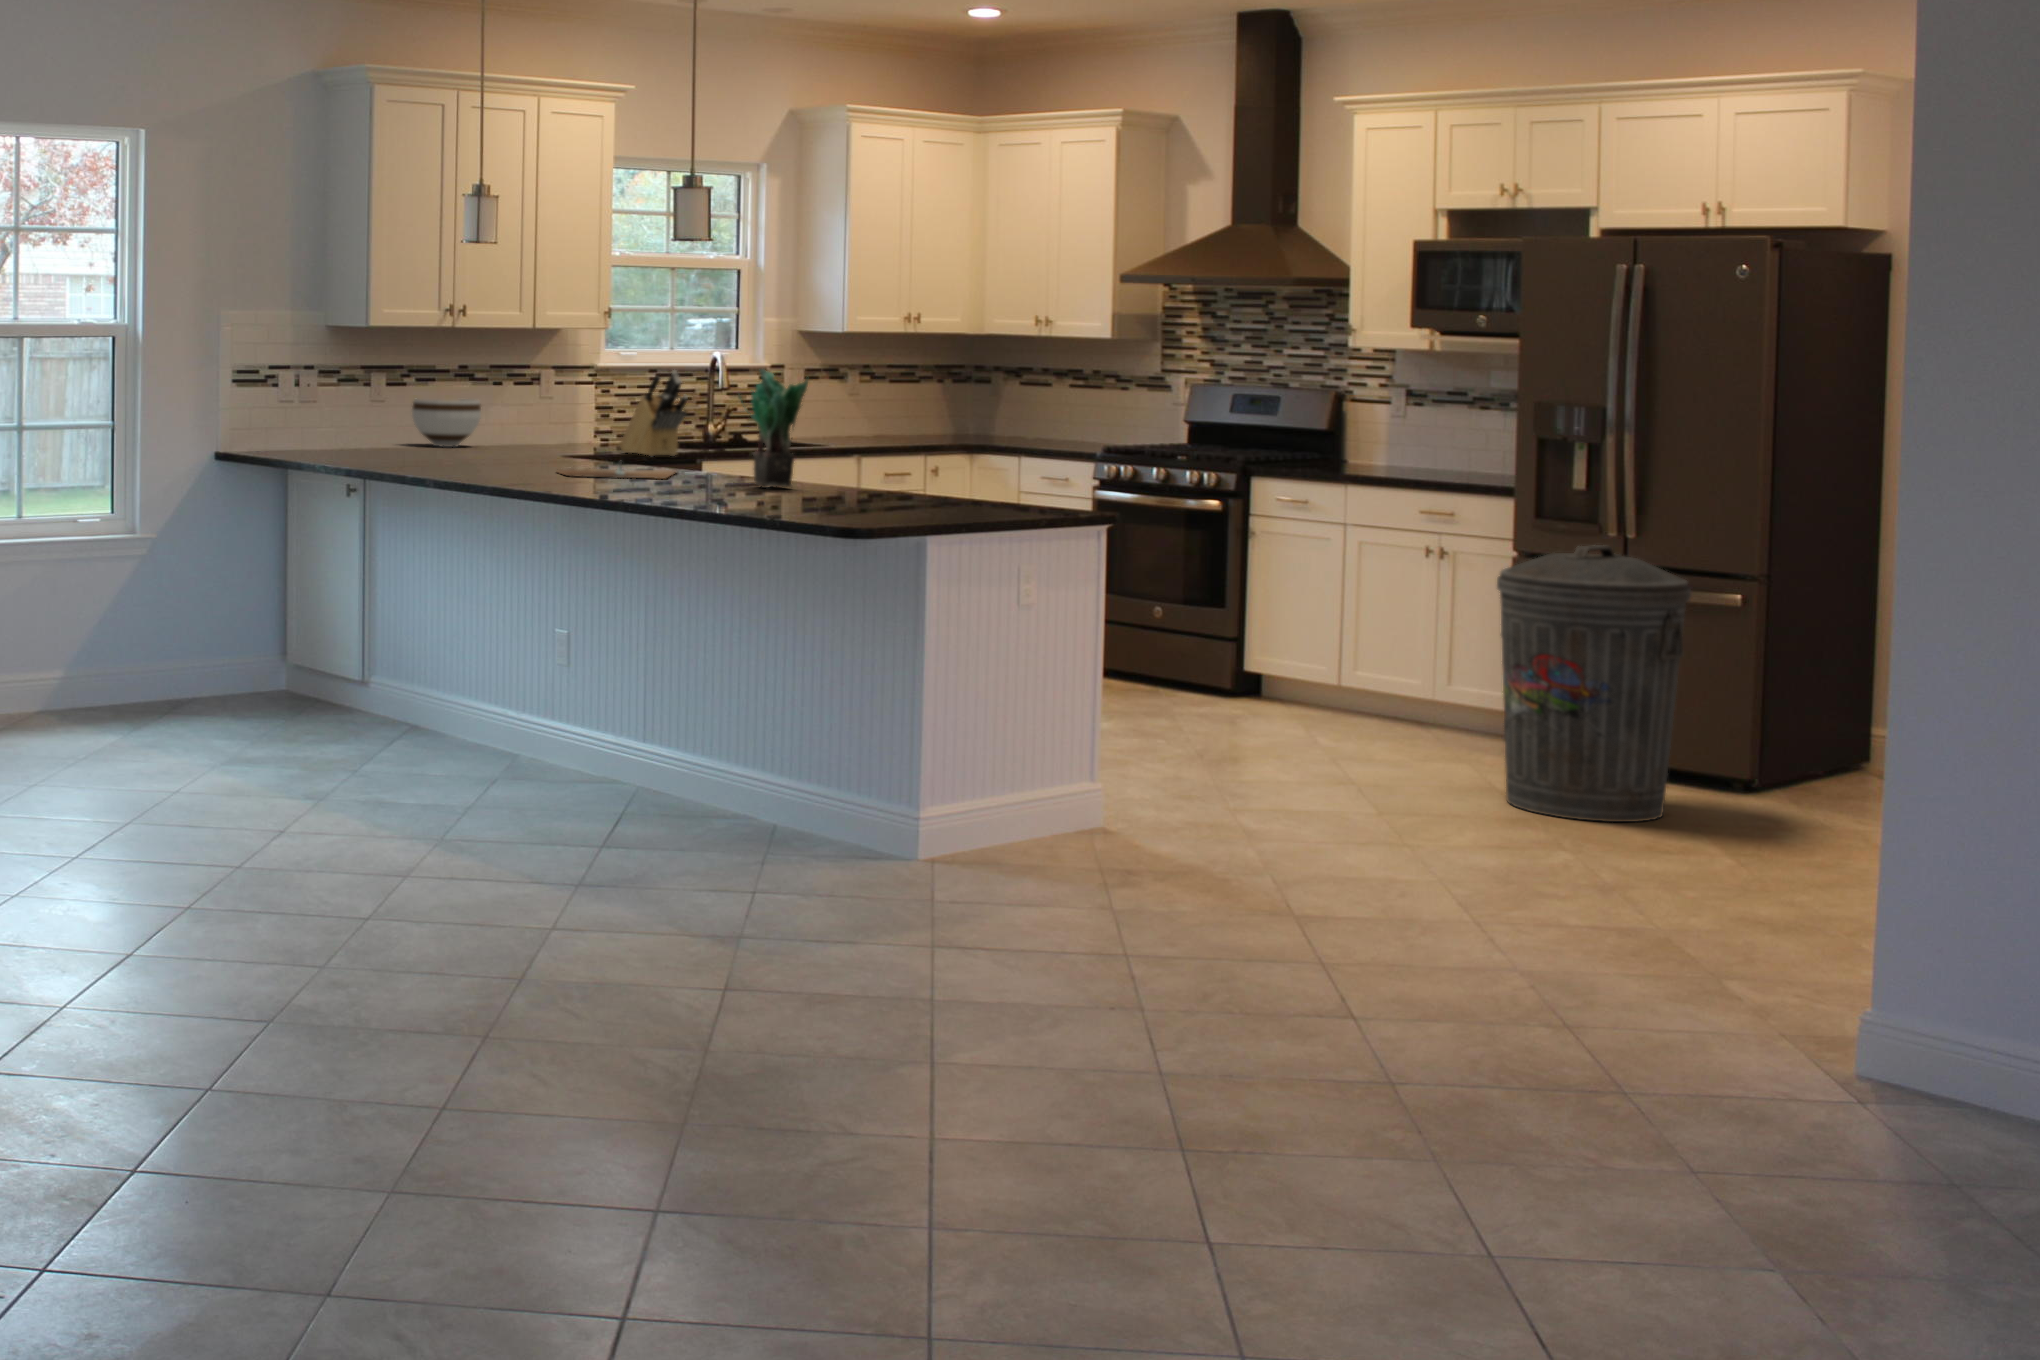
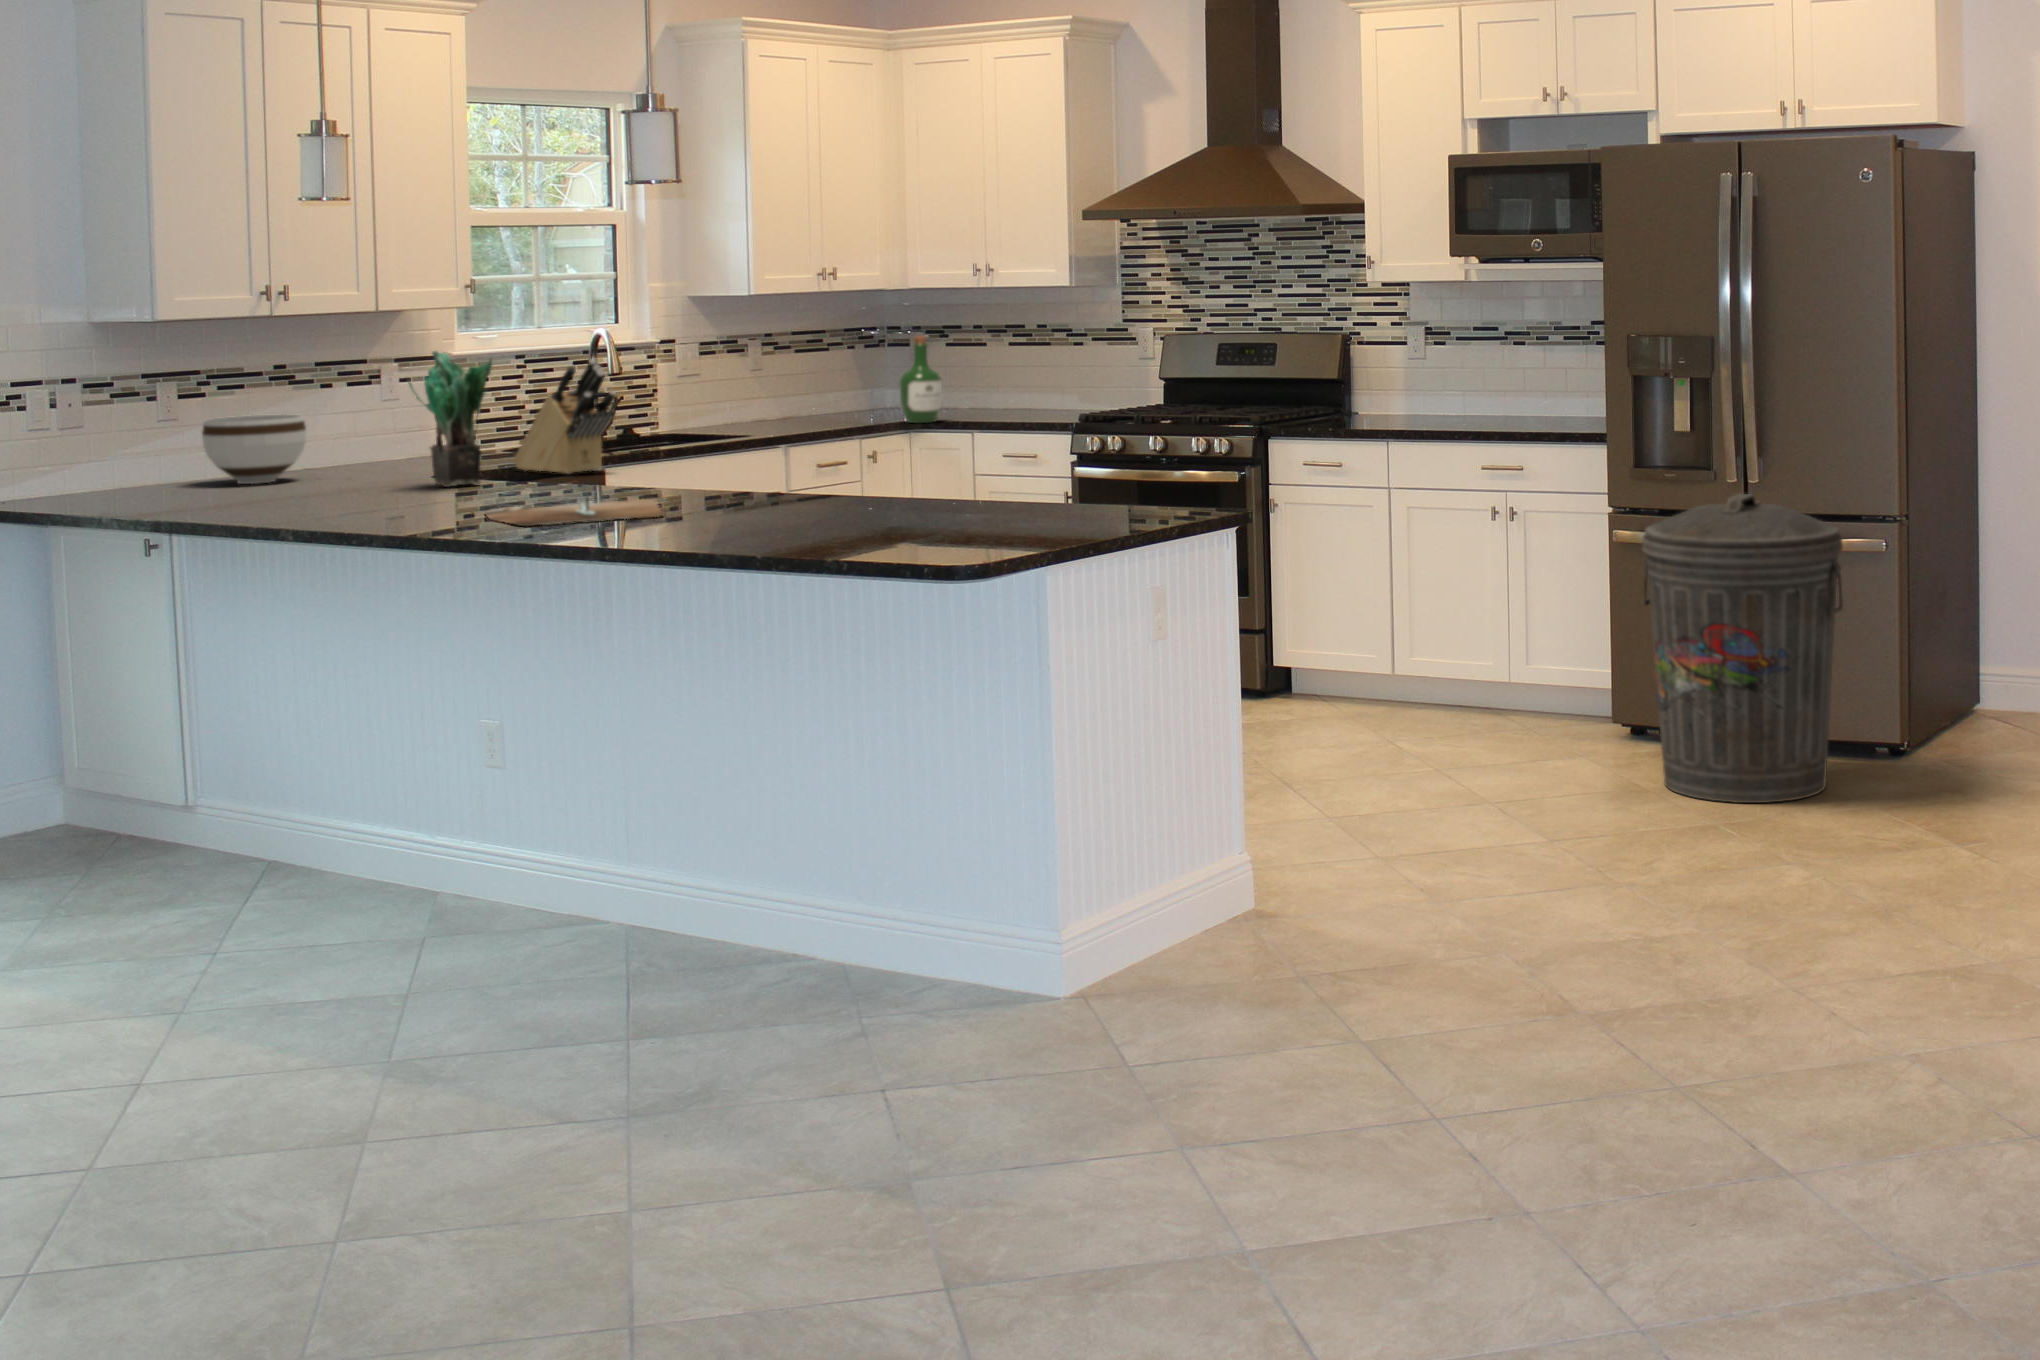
potted plant: present [743,369,808,488] -> present [408,351,492,487]
wine bottle: none [962,375,999,449] -> present [899,336,942,423]

